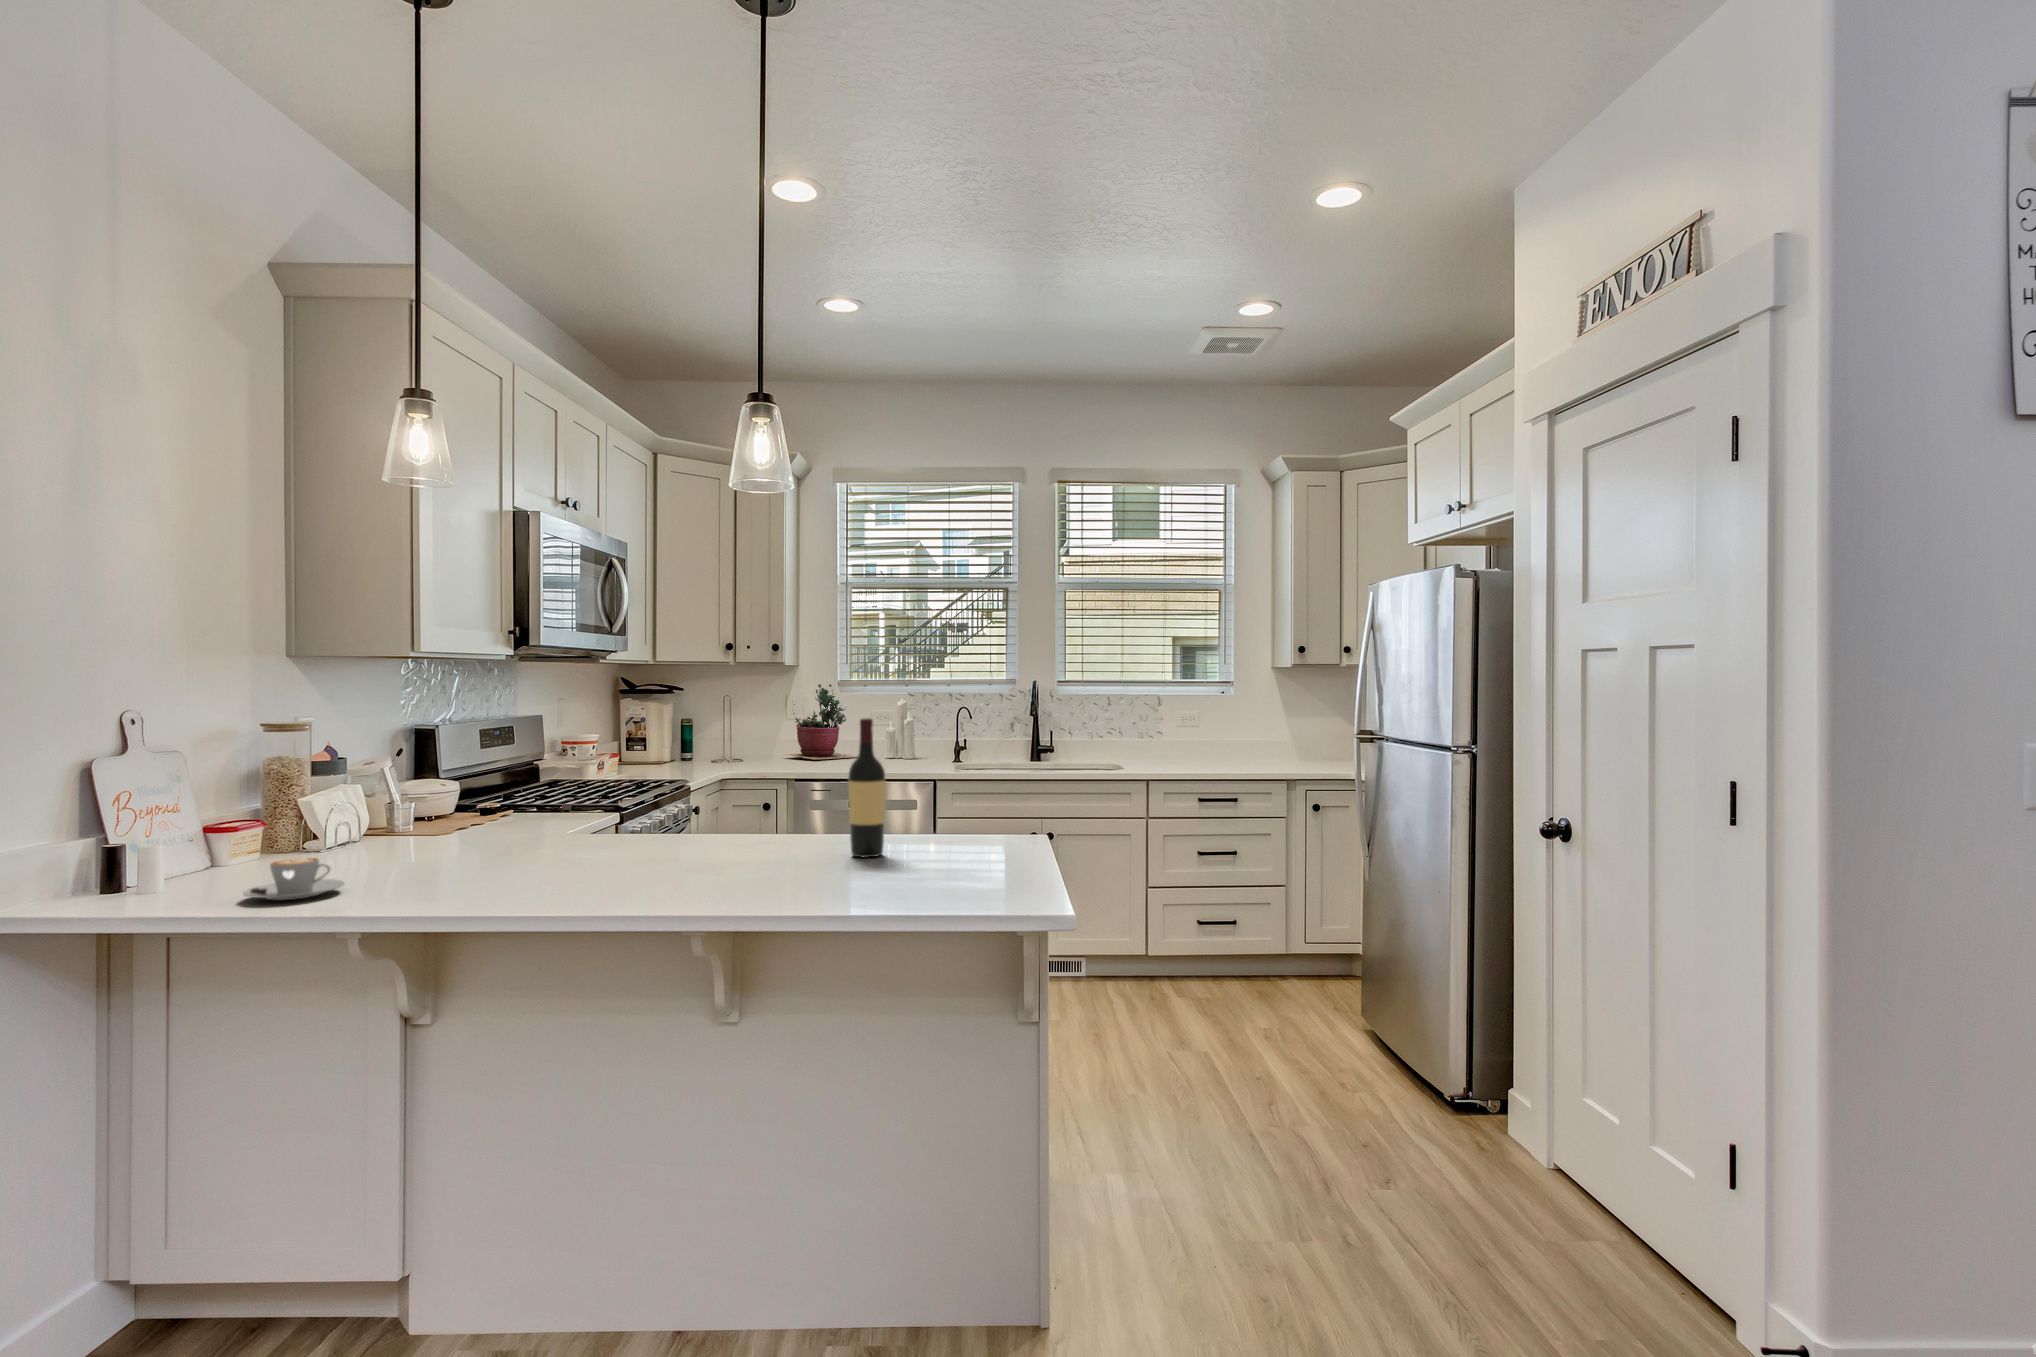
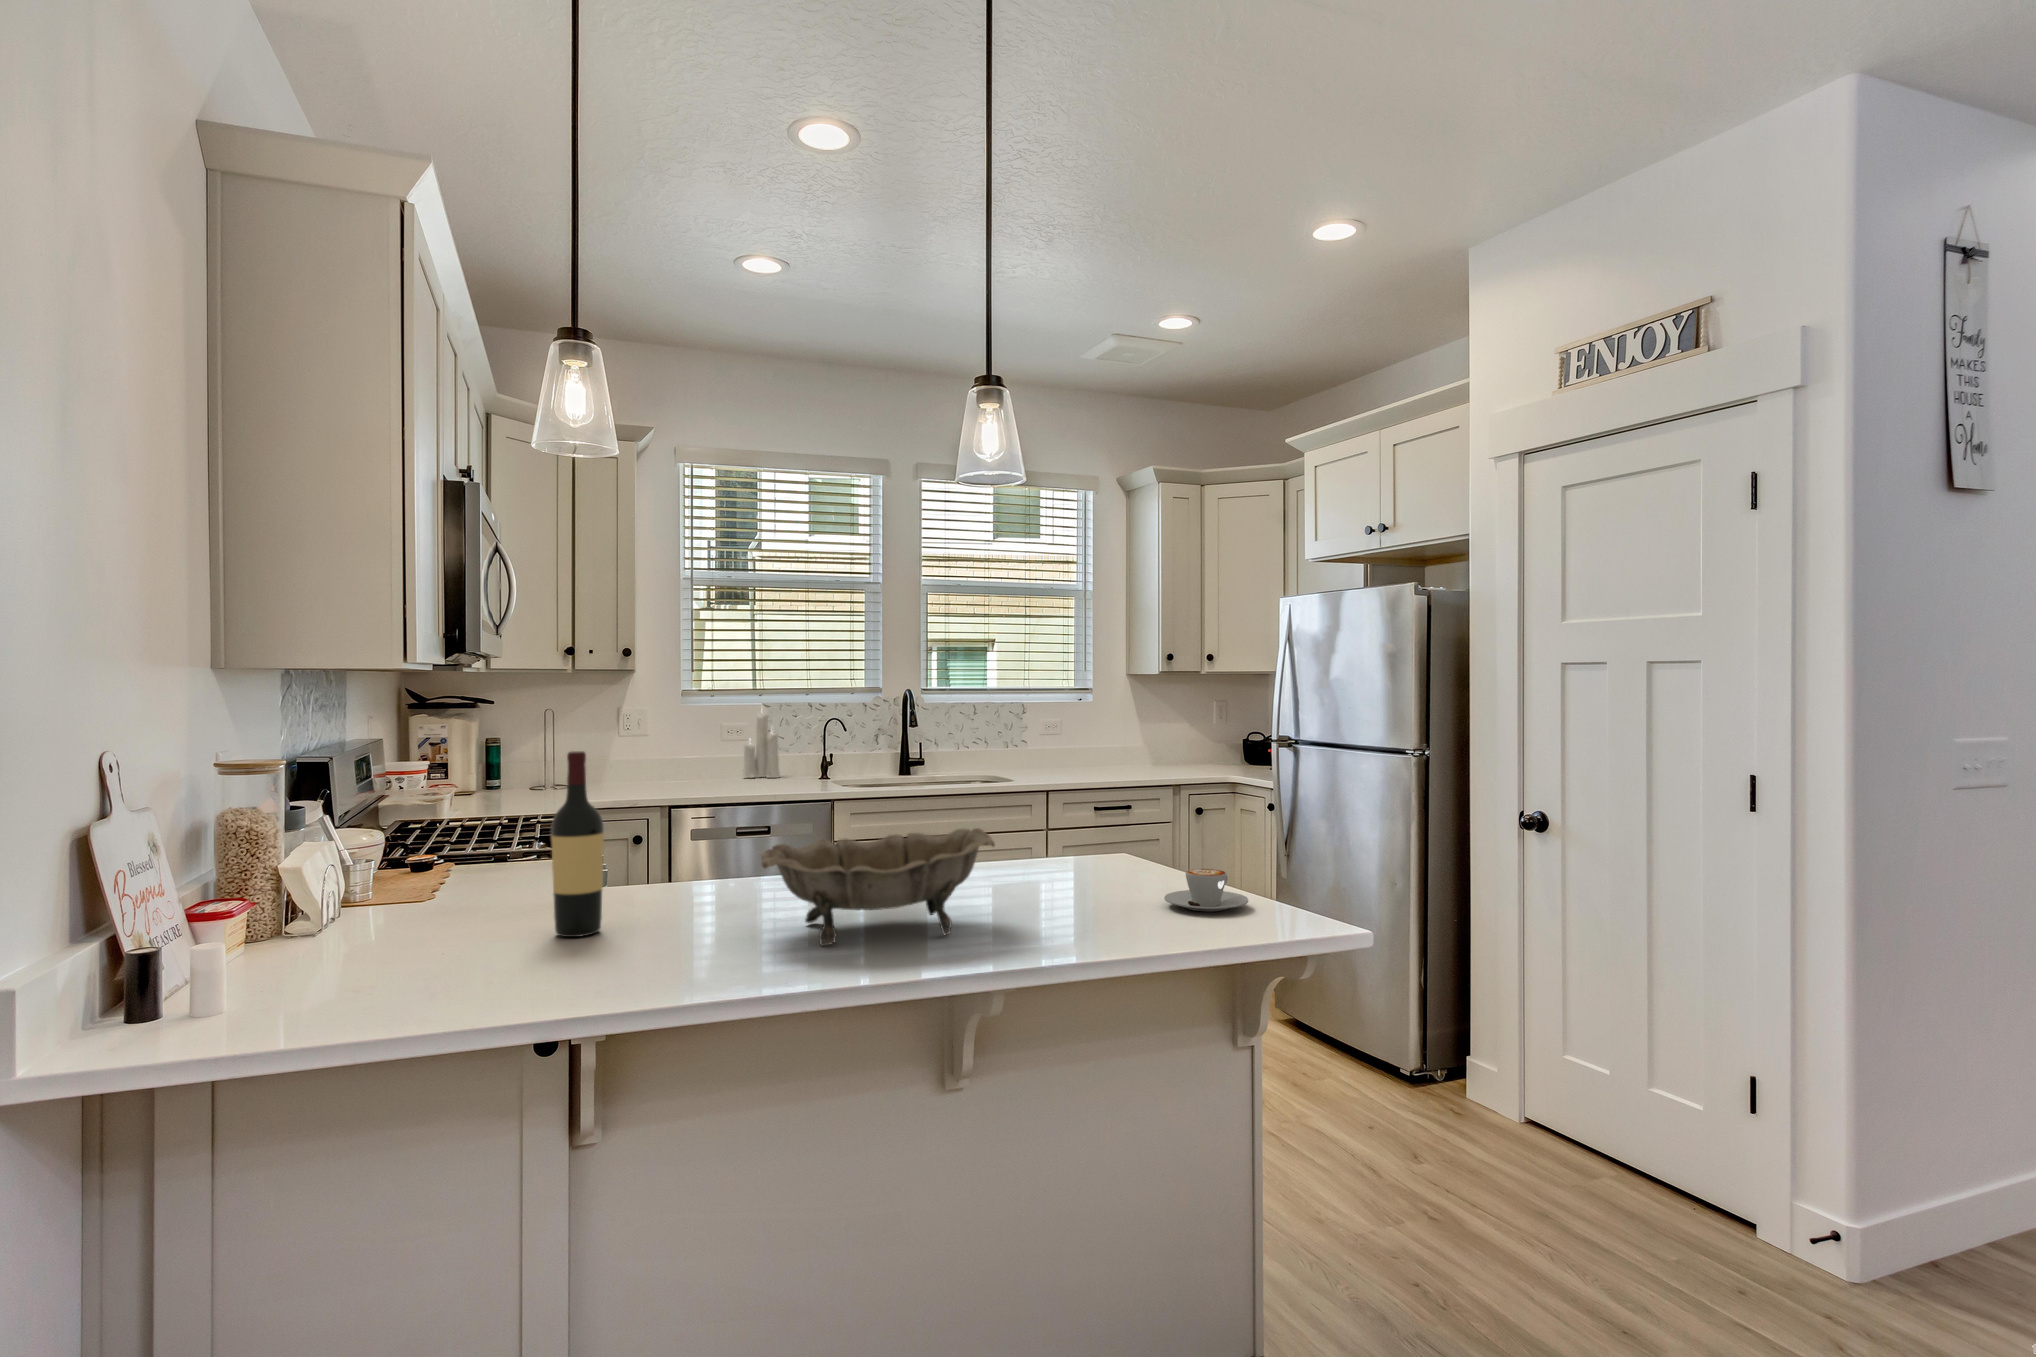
succulent plant: present [785,684,858,759] -> none [618,694,714,783]
wine bottle: present [848,718,885,857] -> present [551,751,604,937]
decorative bowl: none [542,797,752,887] -> present [761,828,995,946]
coffee cup: present [243,858,344,900] -> present [1164,869,1248,911]

